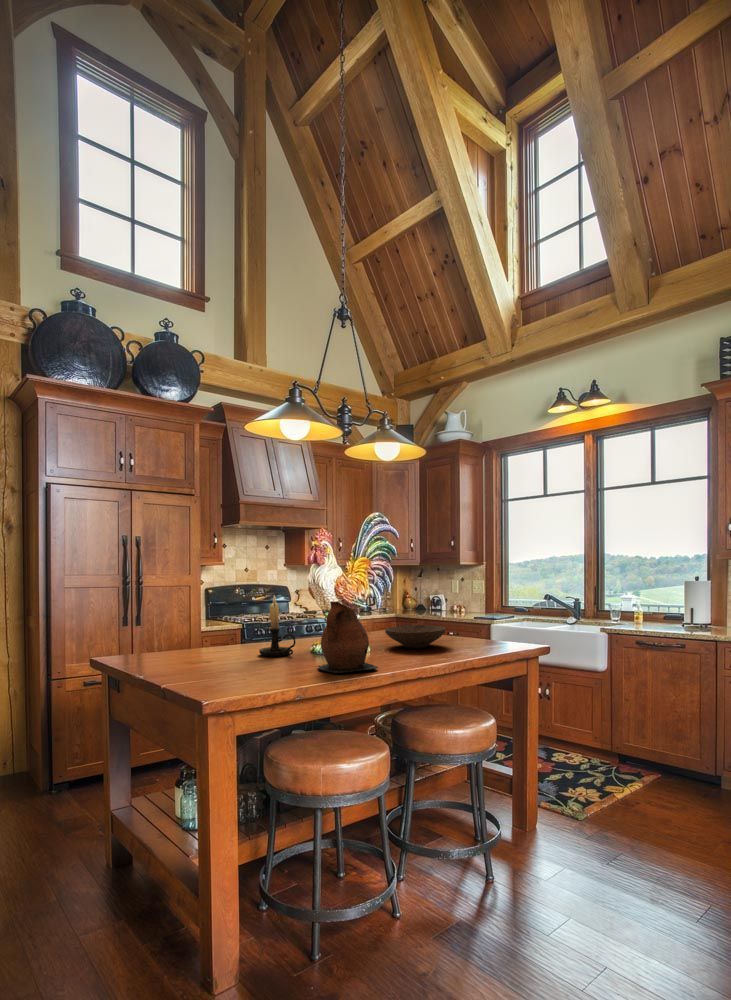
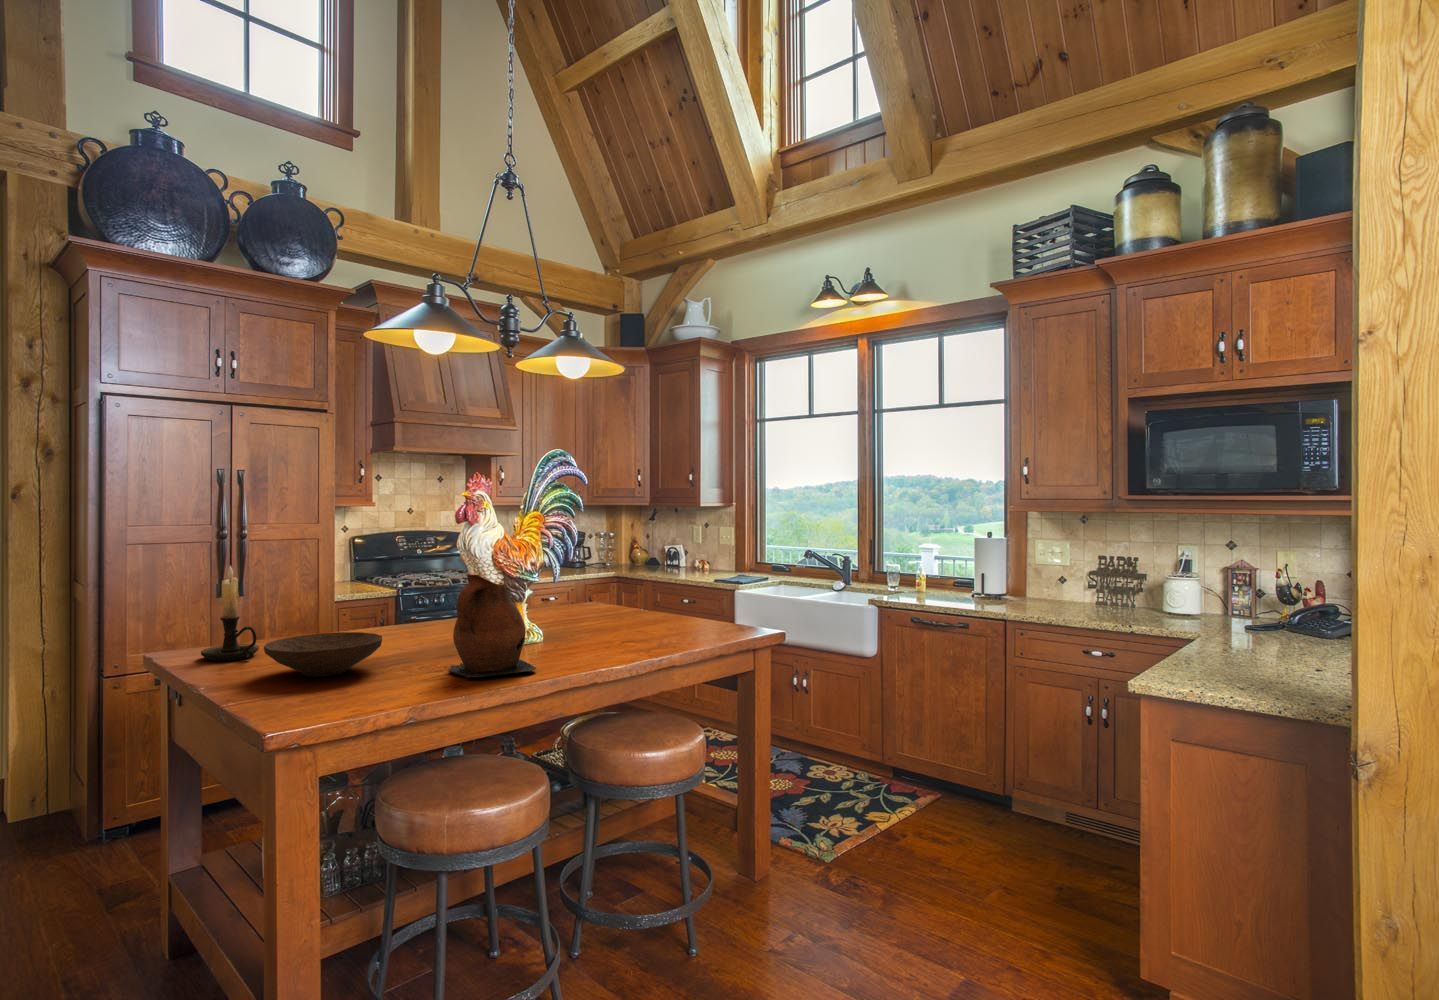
candle holder: present [259,595,296,657] -> present [201,566,259,661]
wooden bowl: present [385,625,445,648] -> present [264,632,382,677]

